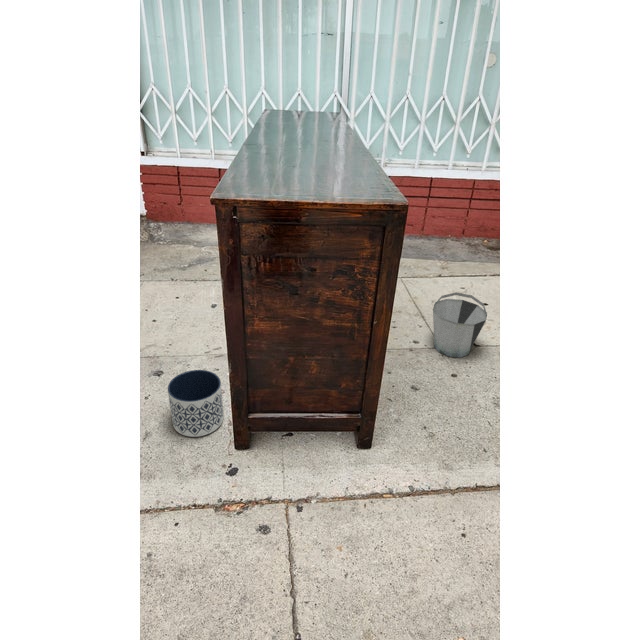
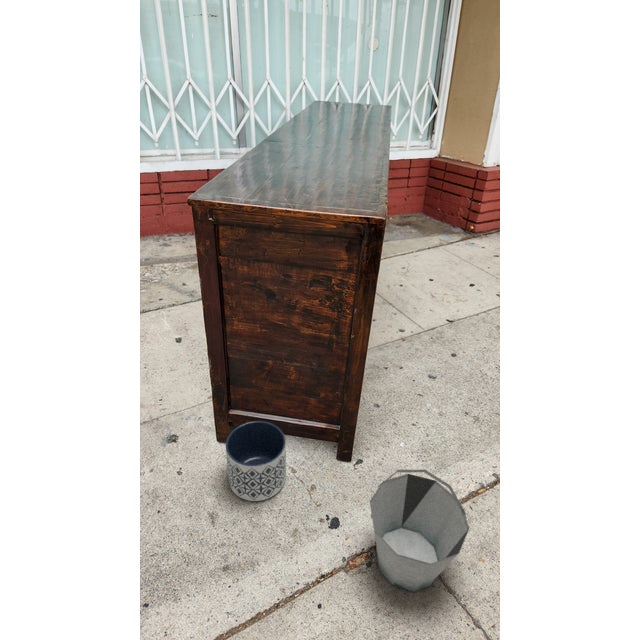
bucket: present [433,292,487,358] -> present [370,470,469,592]

